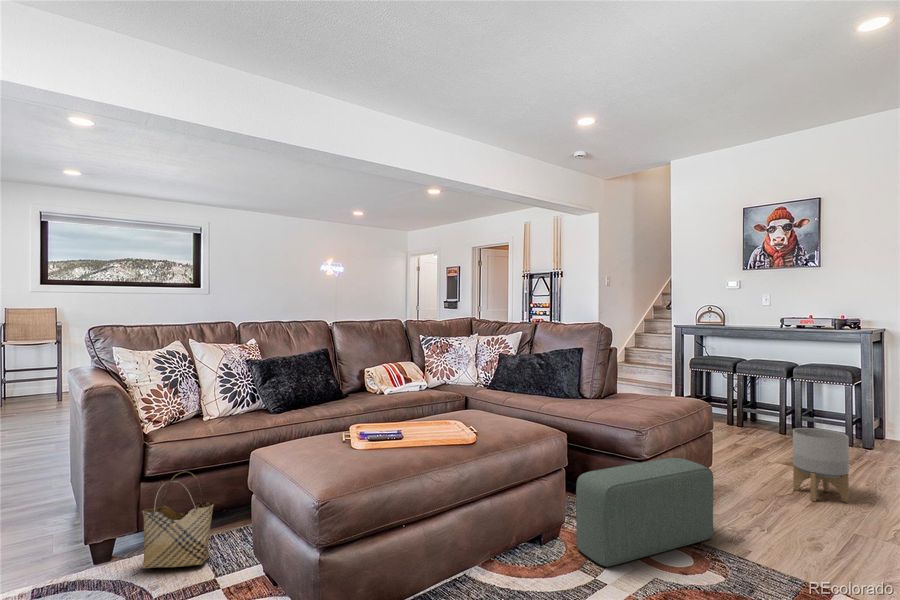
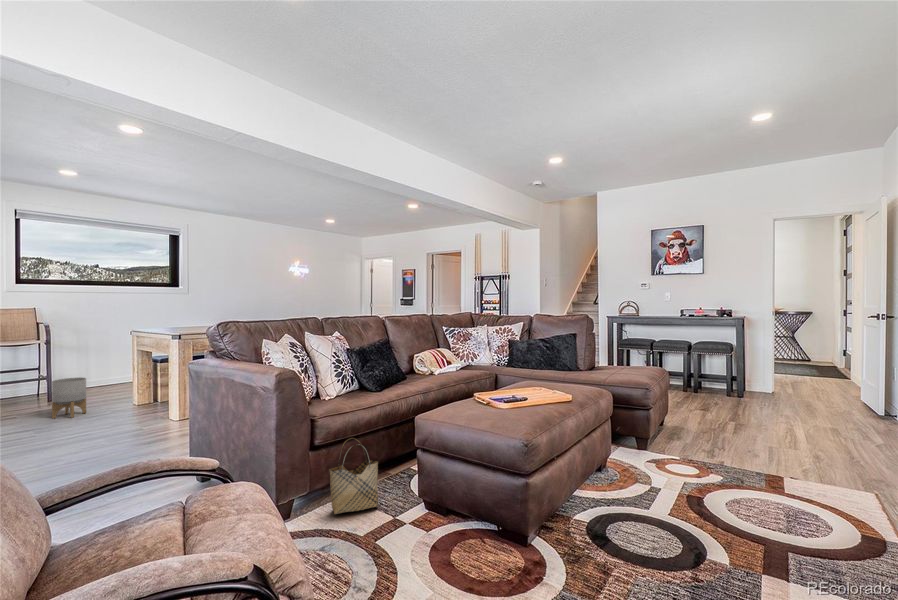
planter: present [793,428,849,503] -> present [52,377,86,418]
pouf: present [576,458,713,567] -> none [619,405,693,477]

